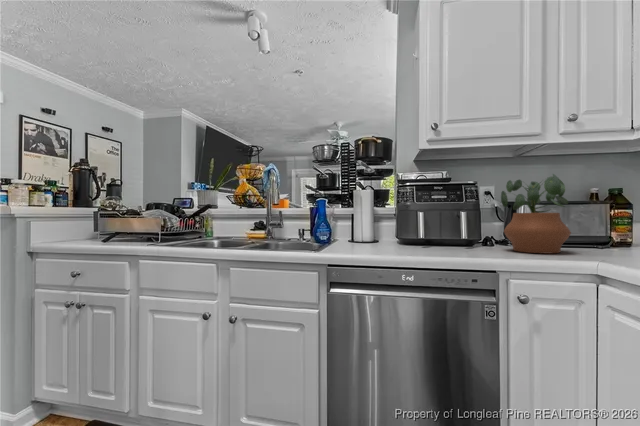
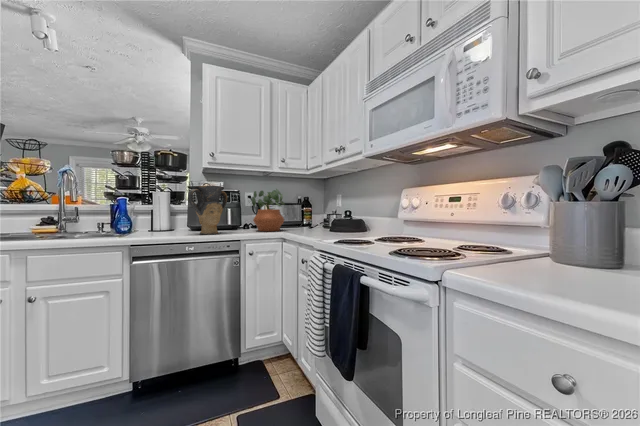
vase: none [400,175,459,253] -> present [188,185,227,234]

